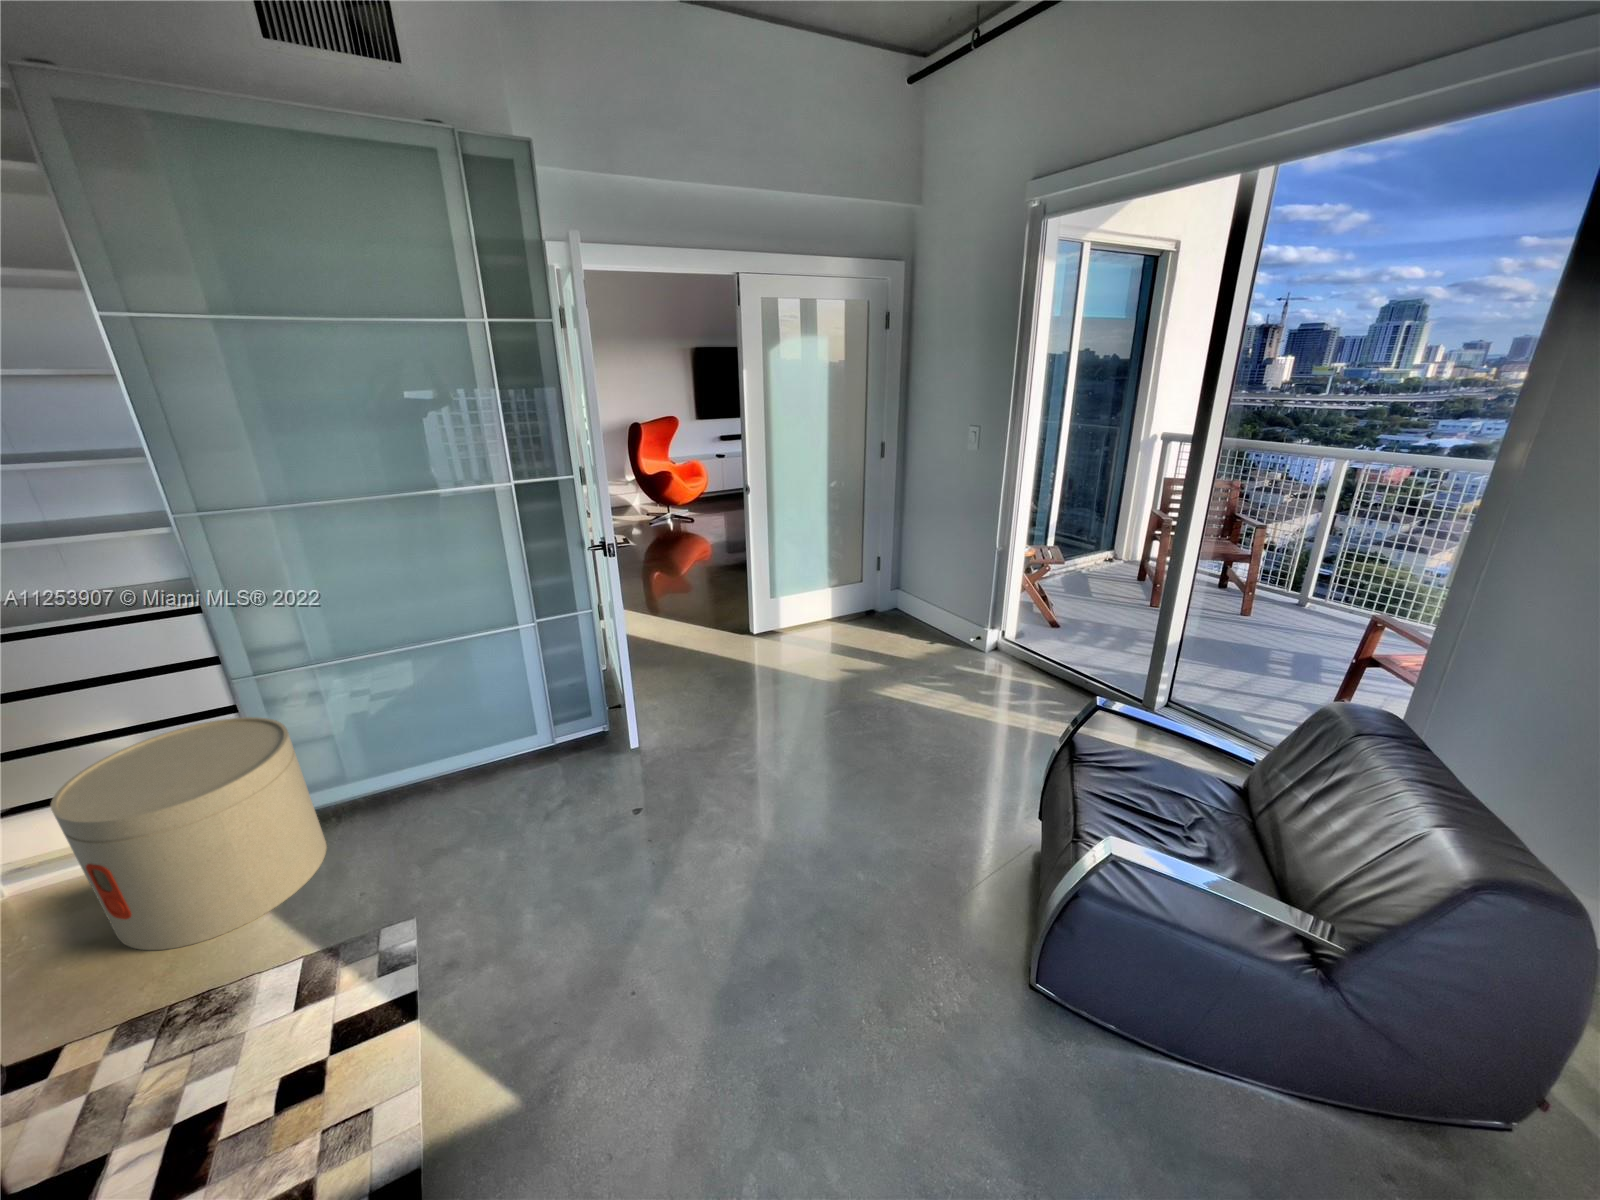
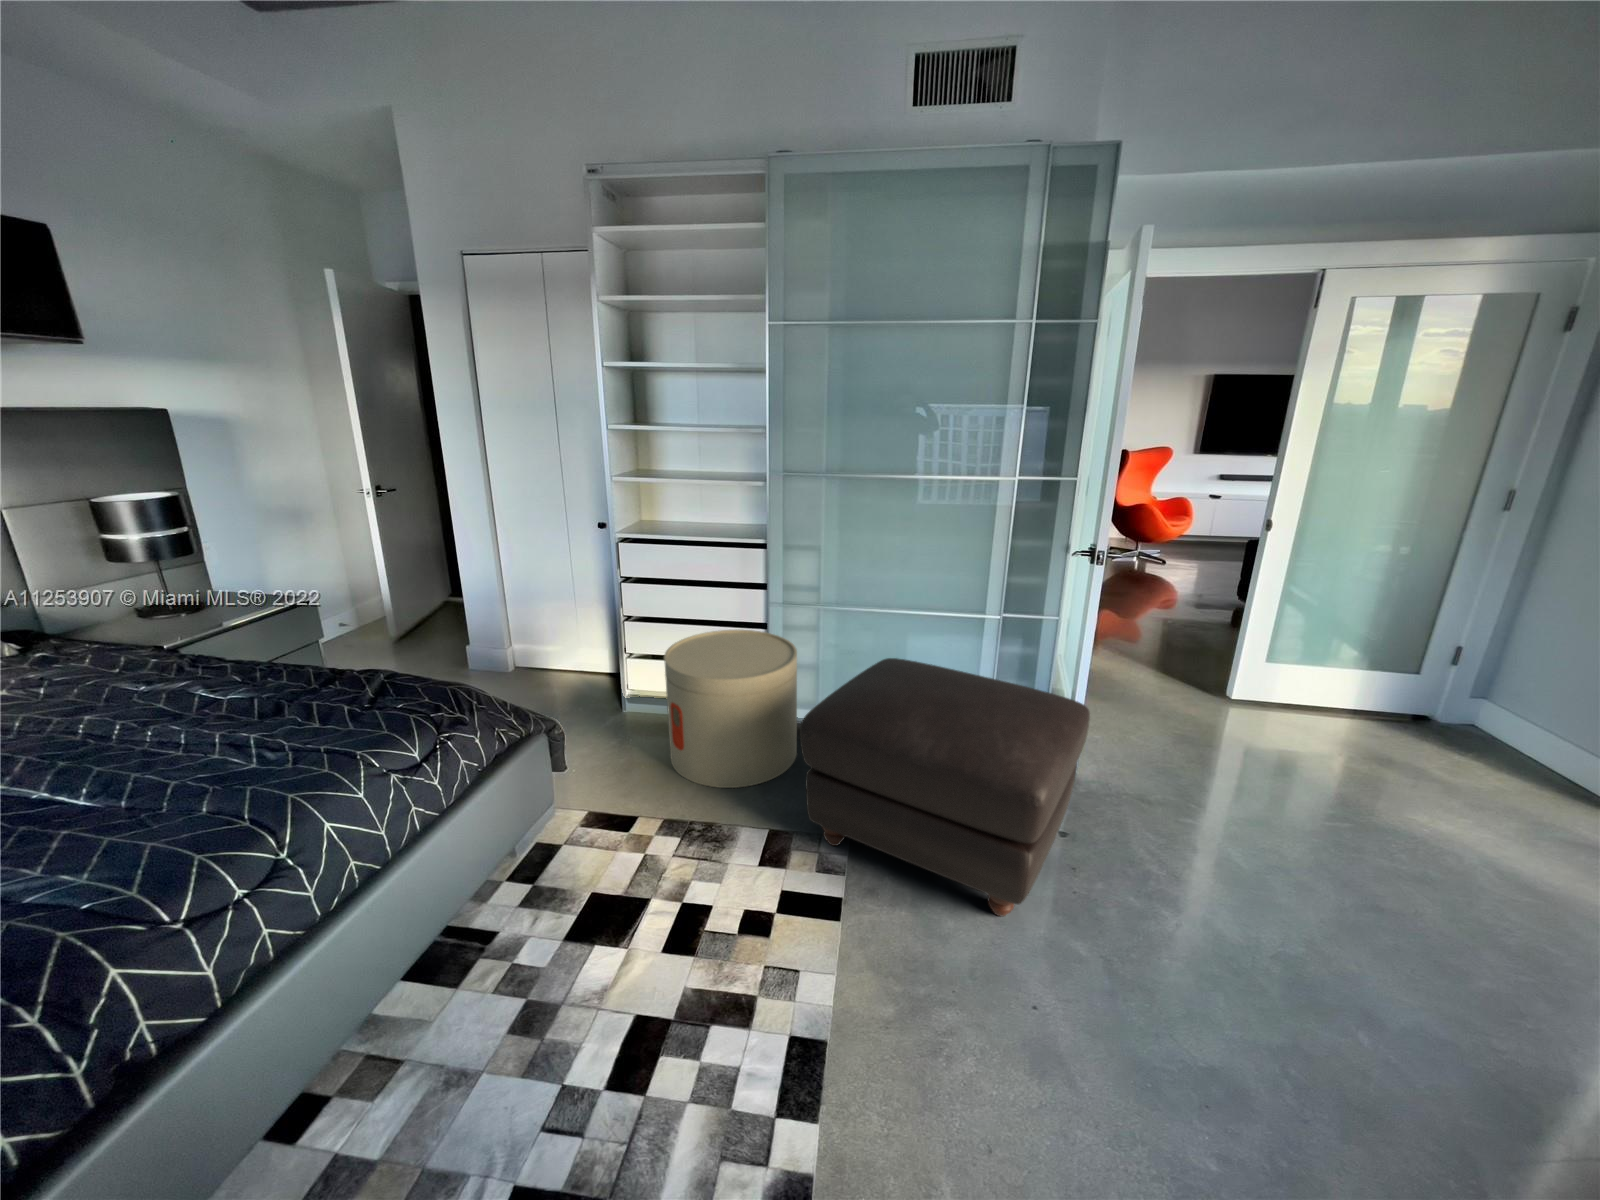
ottoman: none [303,691,635,938] -> present [800,658,1090,916]

